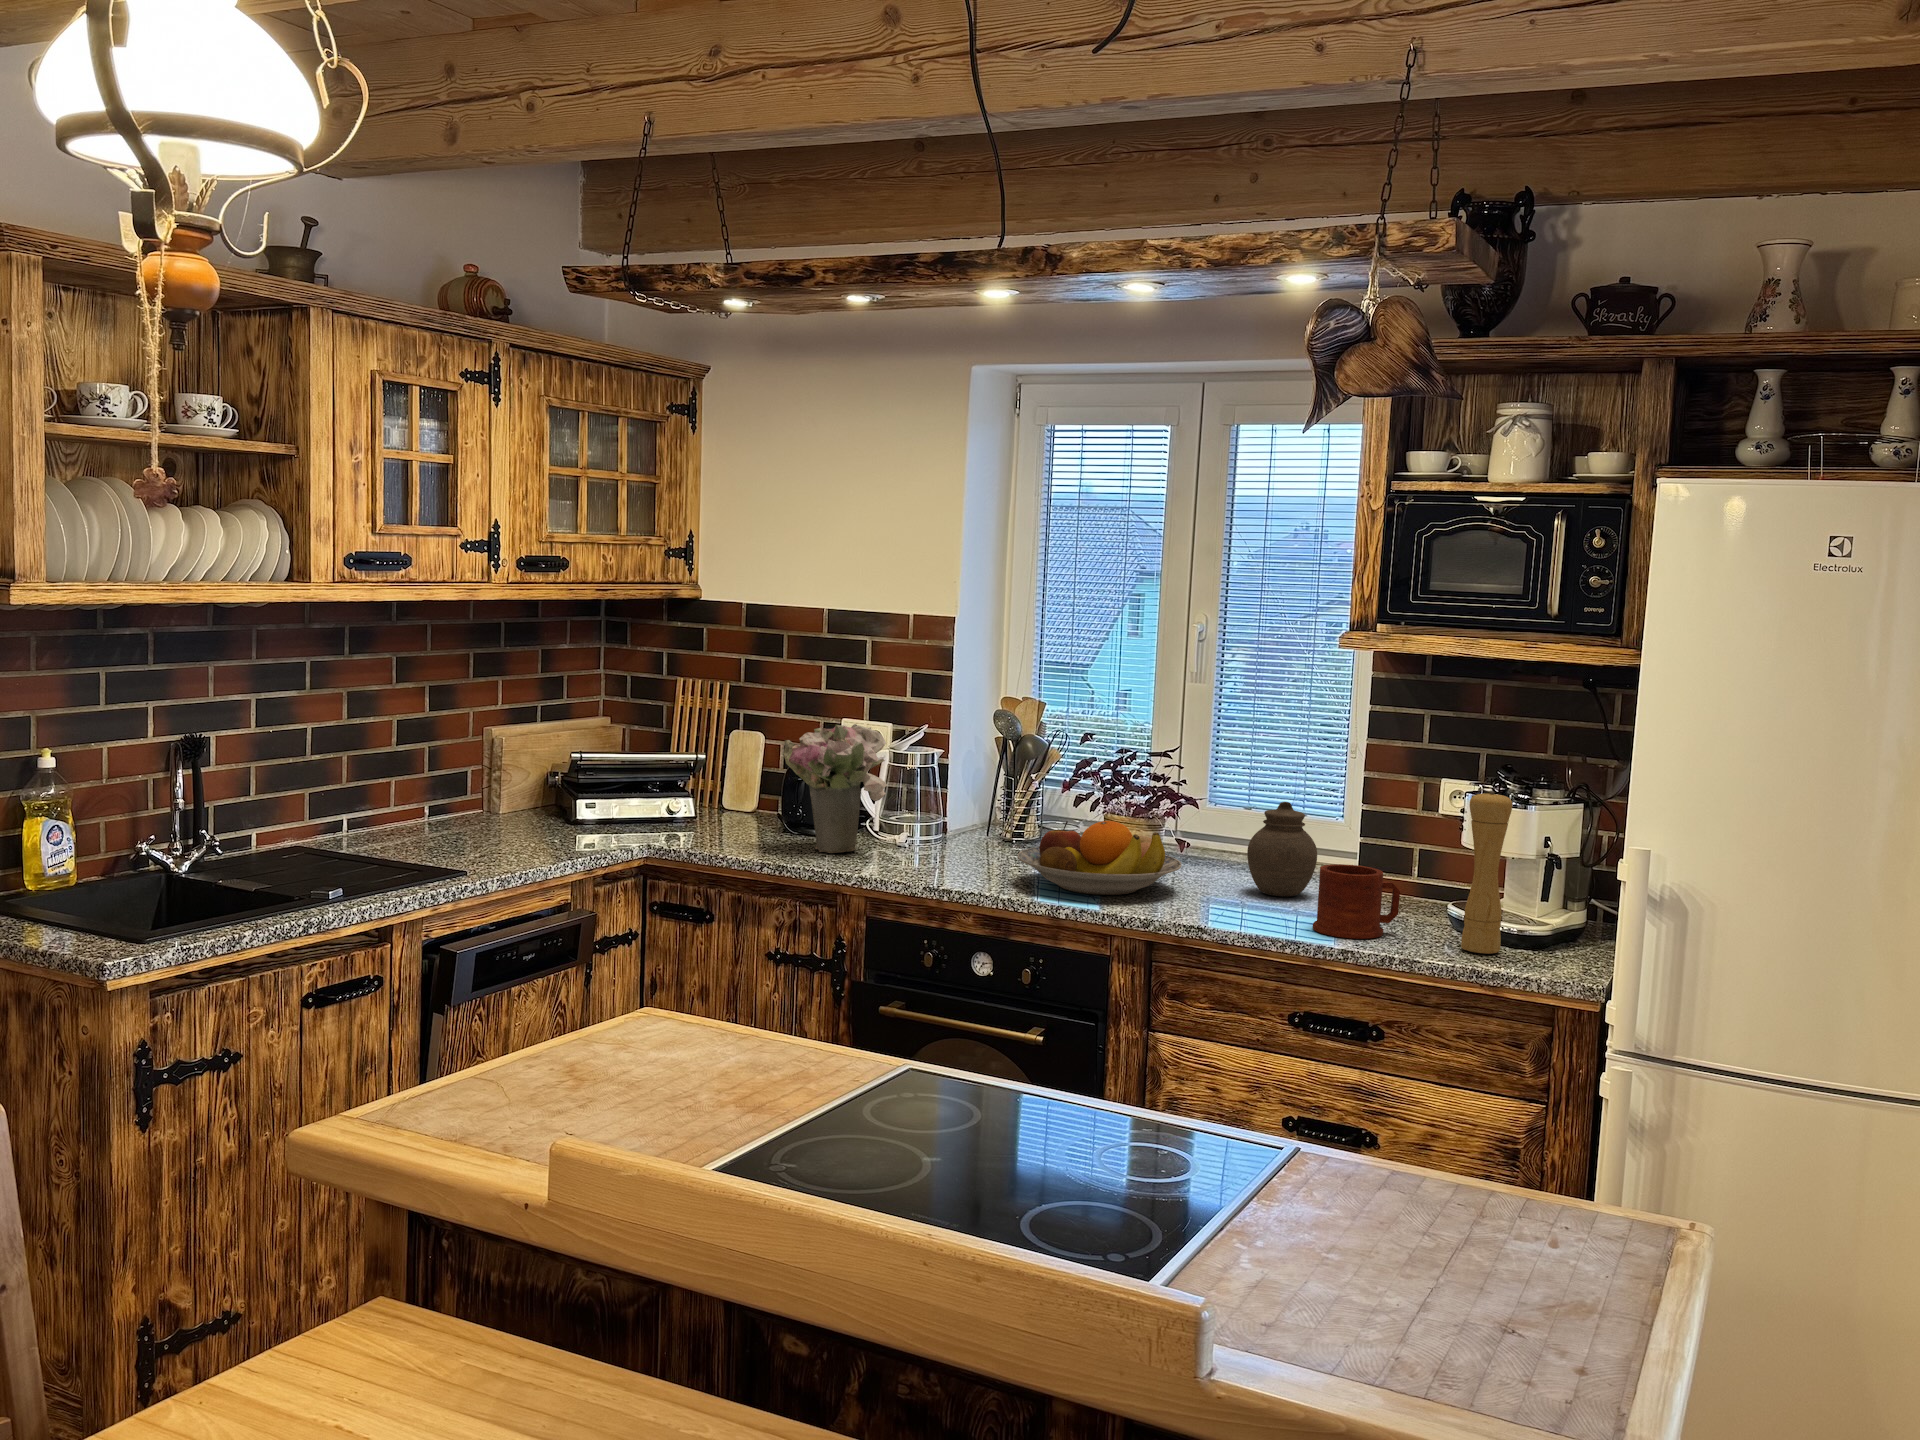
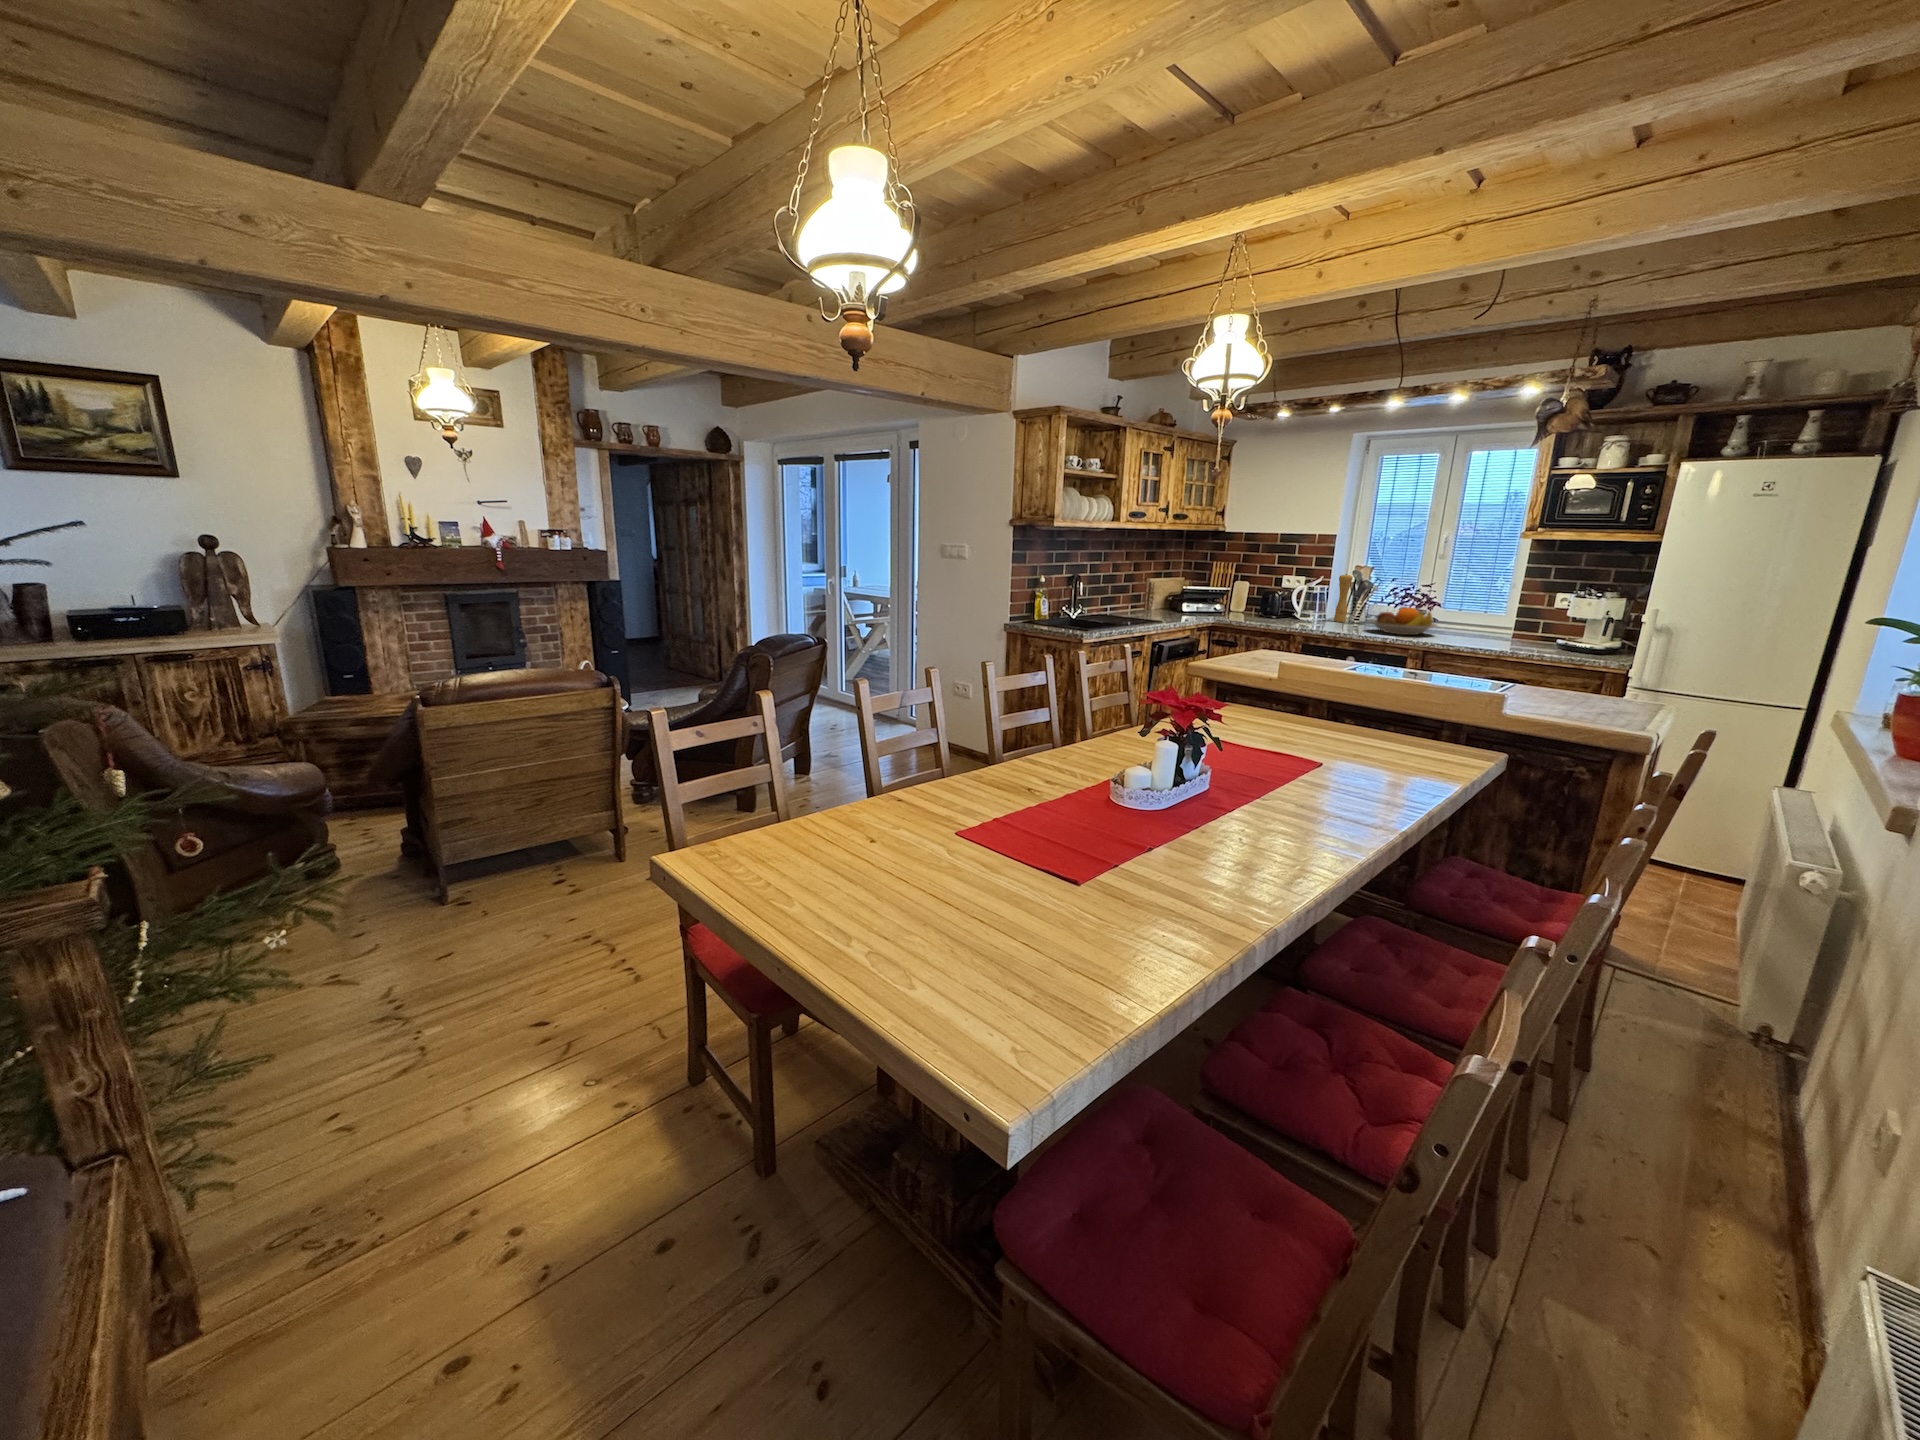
flower bouquet: present [784,724,887,853] -> none [1270,574,1312,622]
pepper mill: present [1461,791,1512,954] -> present [1334,574,1353,622]
jar: present [1247,802,1317,897] -> none [1466,601,1497,638]
mug: present [1313,864,1400,939] -> none [1497,622,1538,648]

